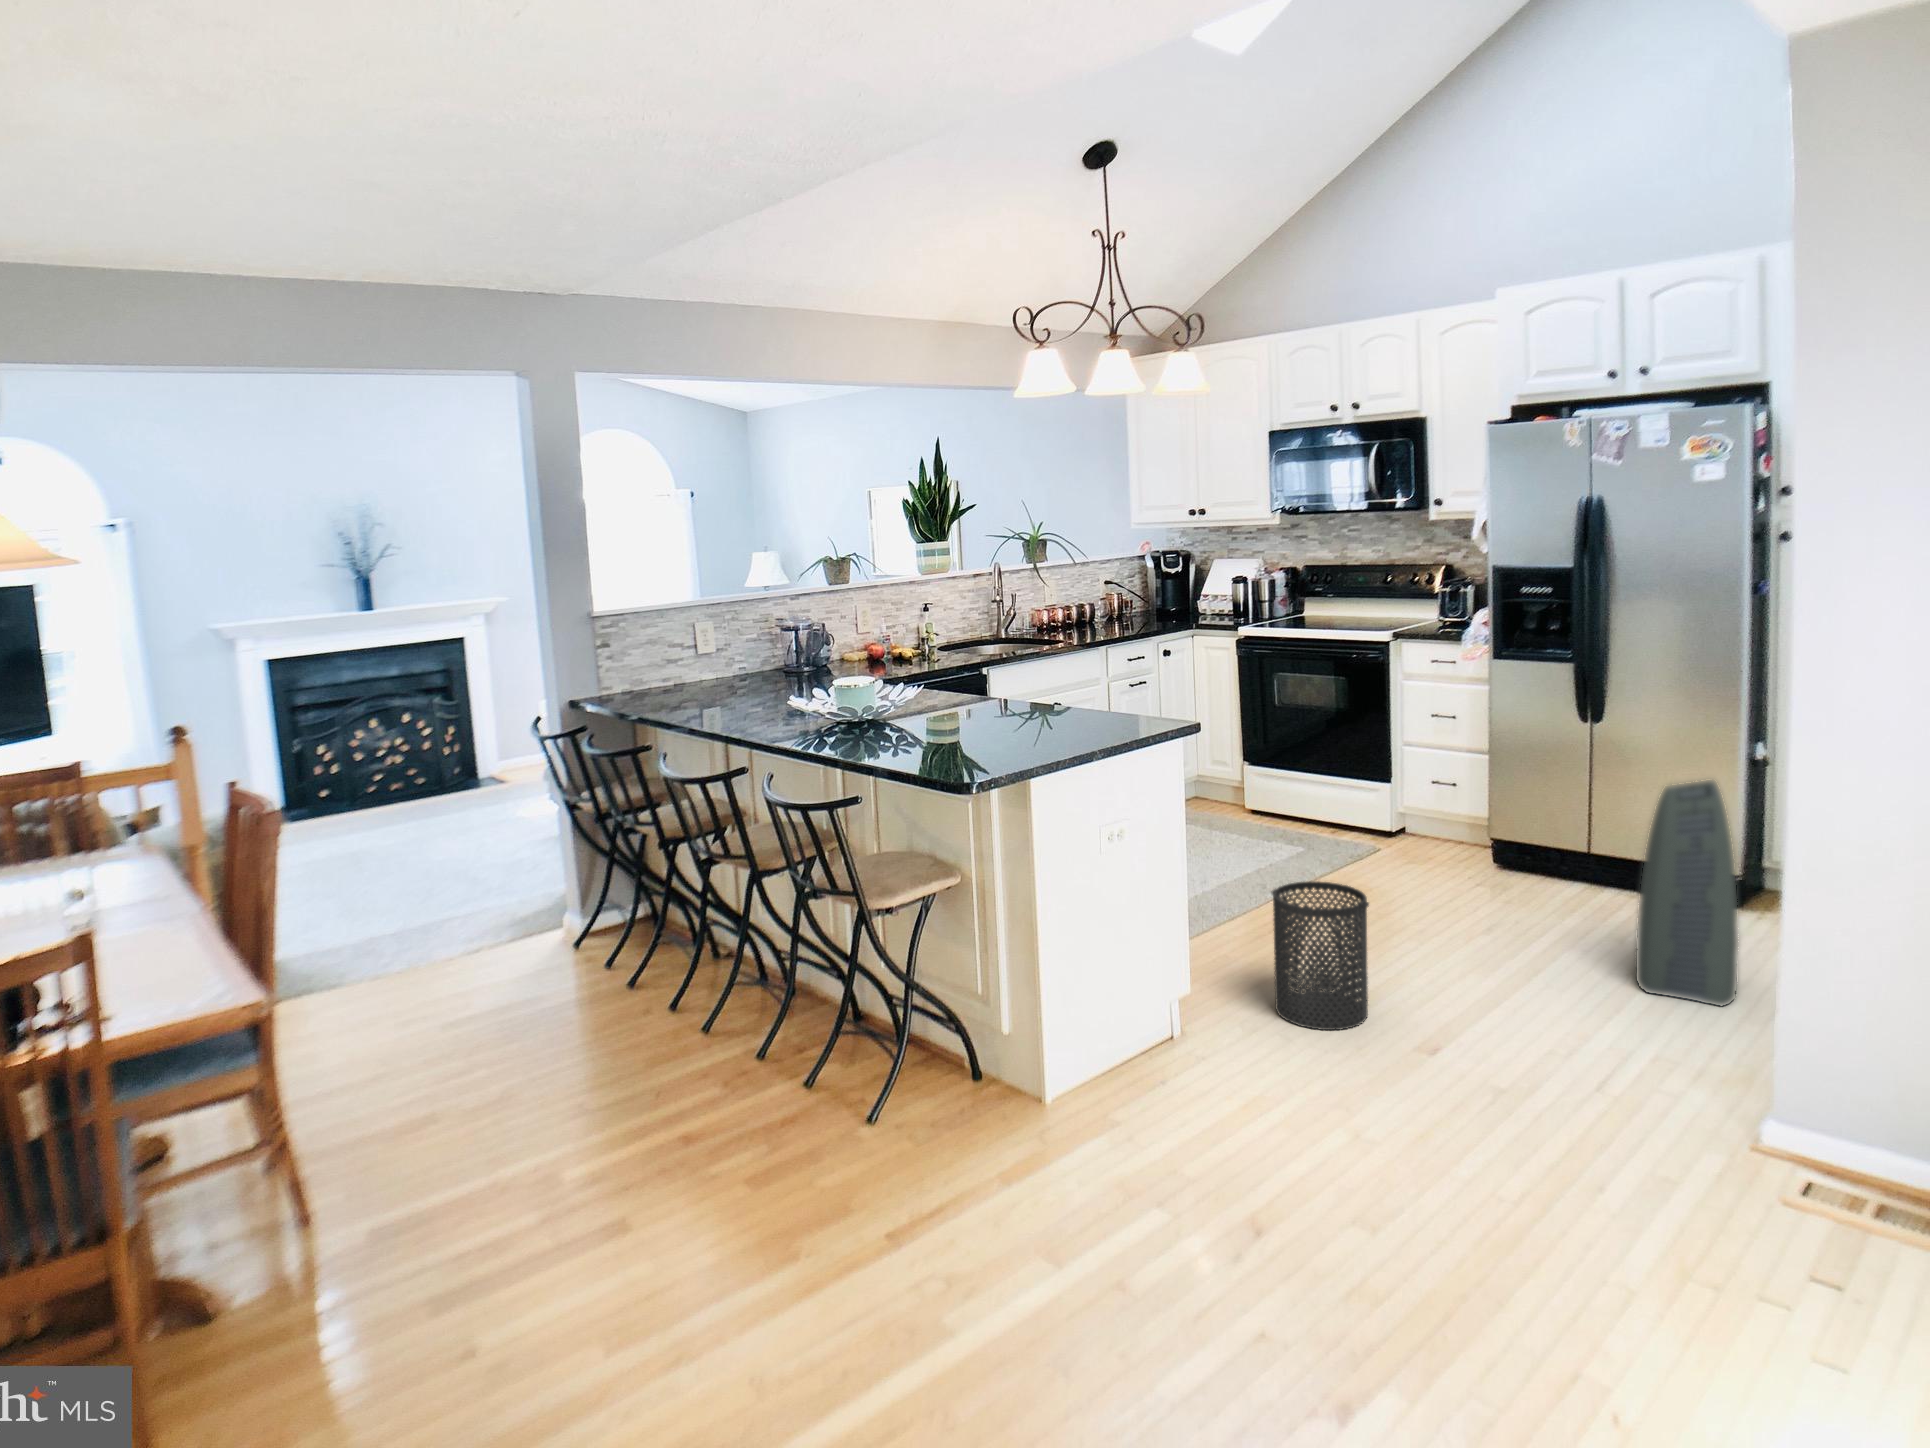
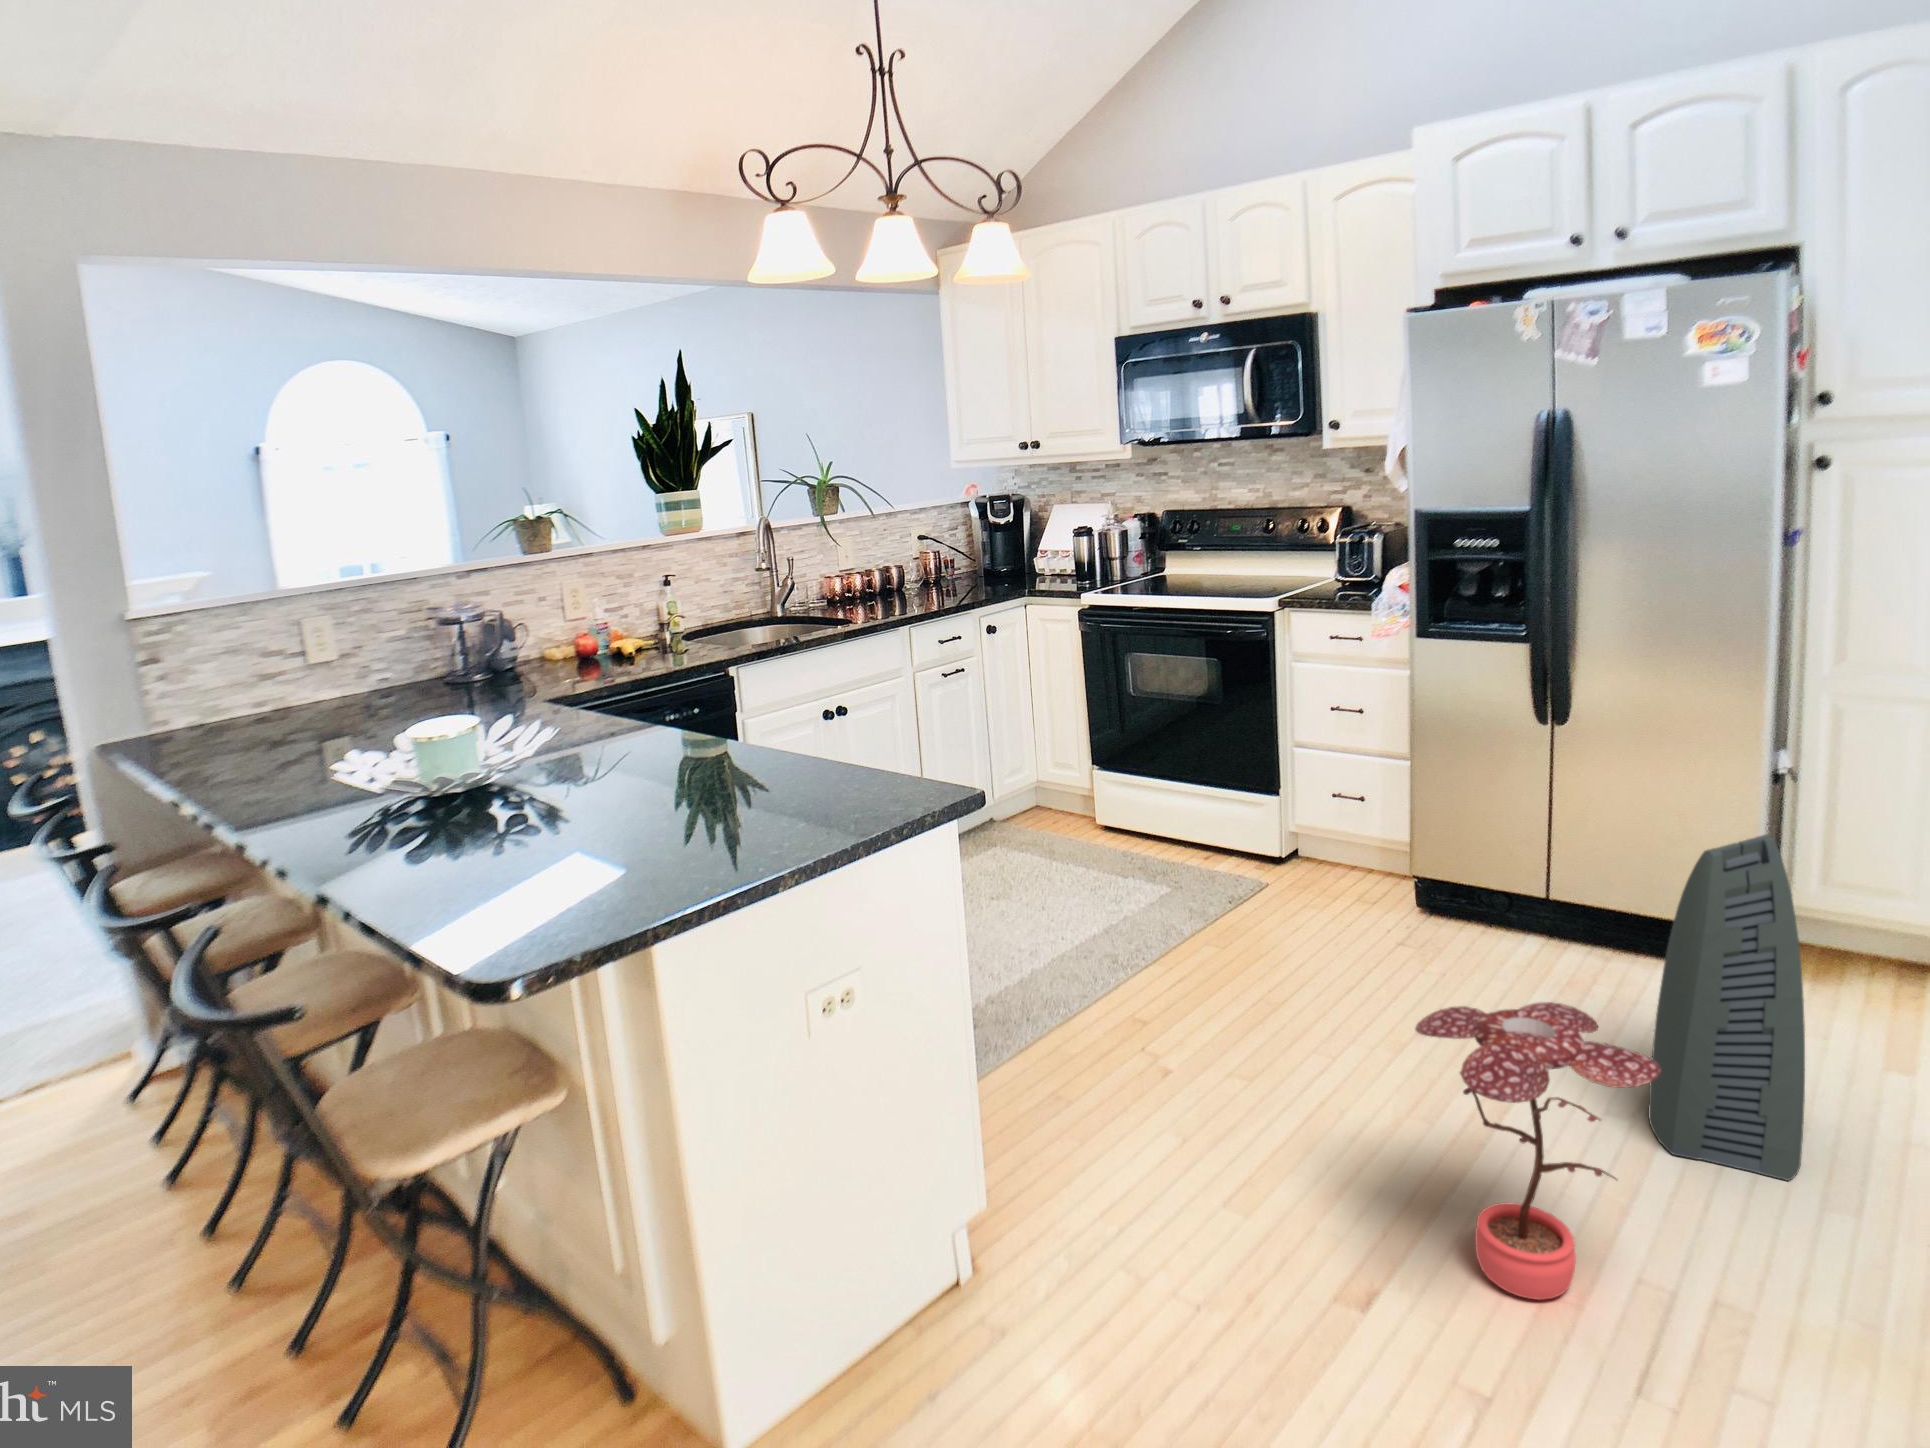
potted plant: none [1460,870,1608,1048] -> present [1415,1002,1661,1300]
trash can: present [1272,881,1369,1030] -> none [1124,1015,1275,1270]

